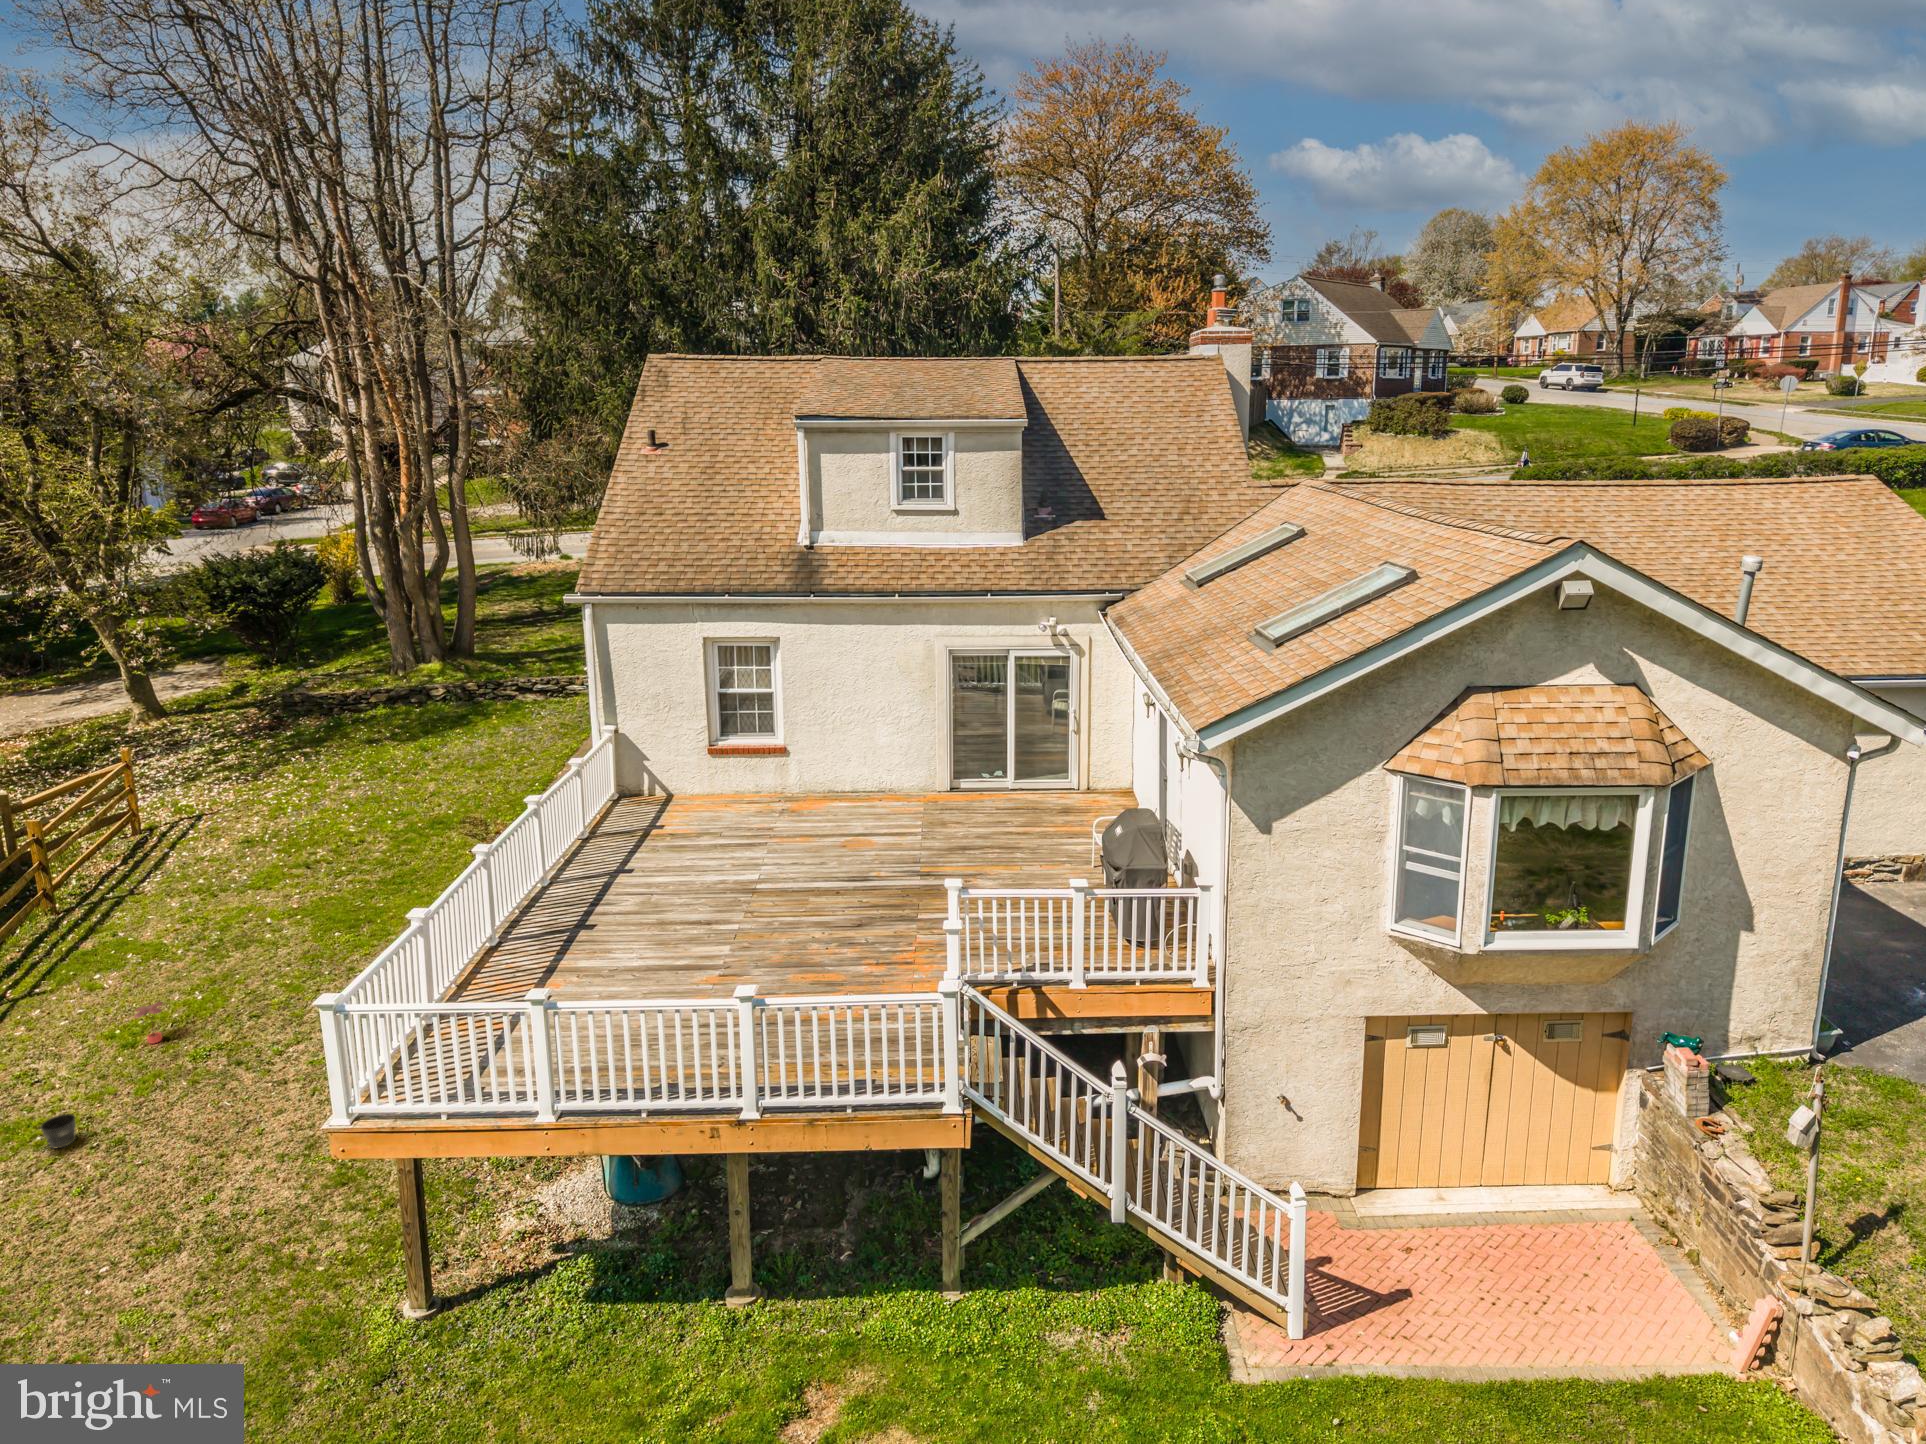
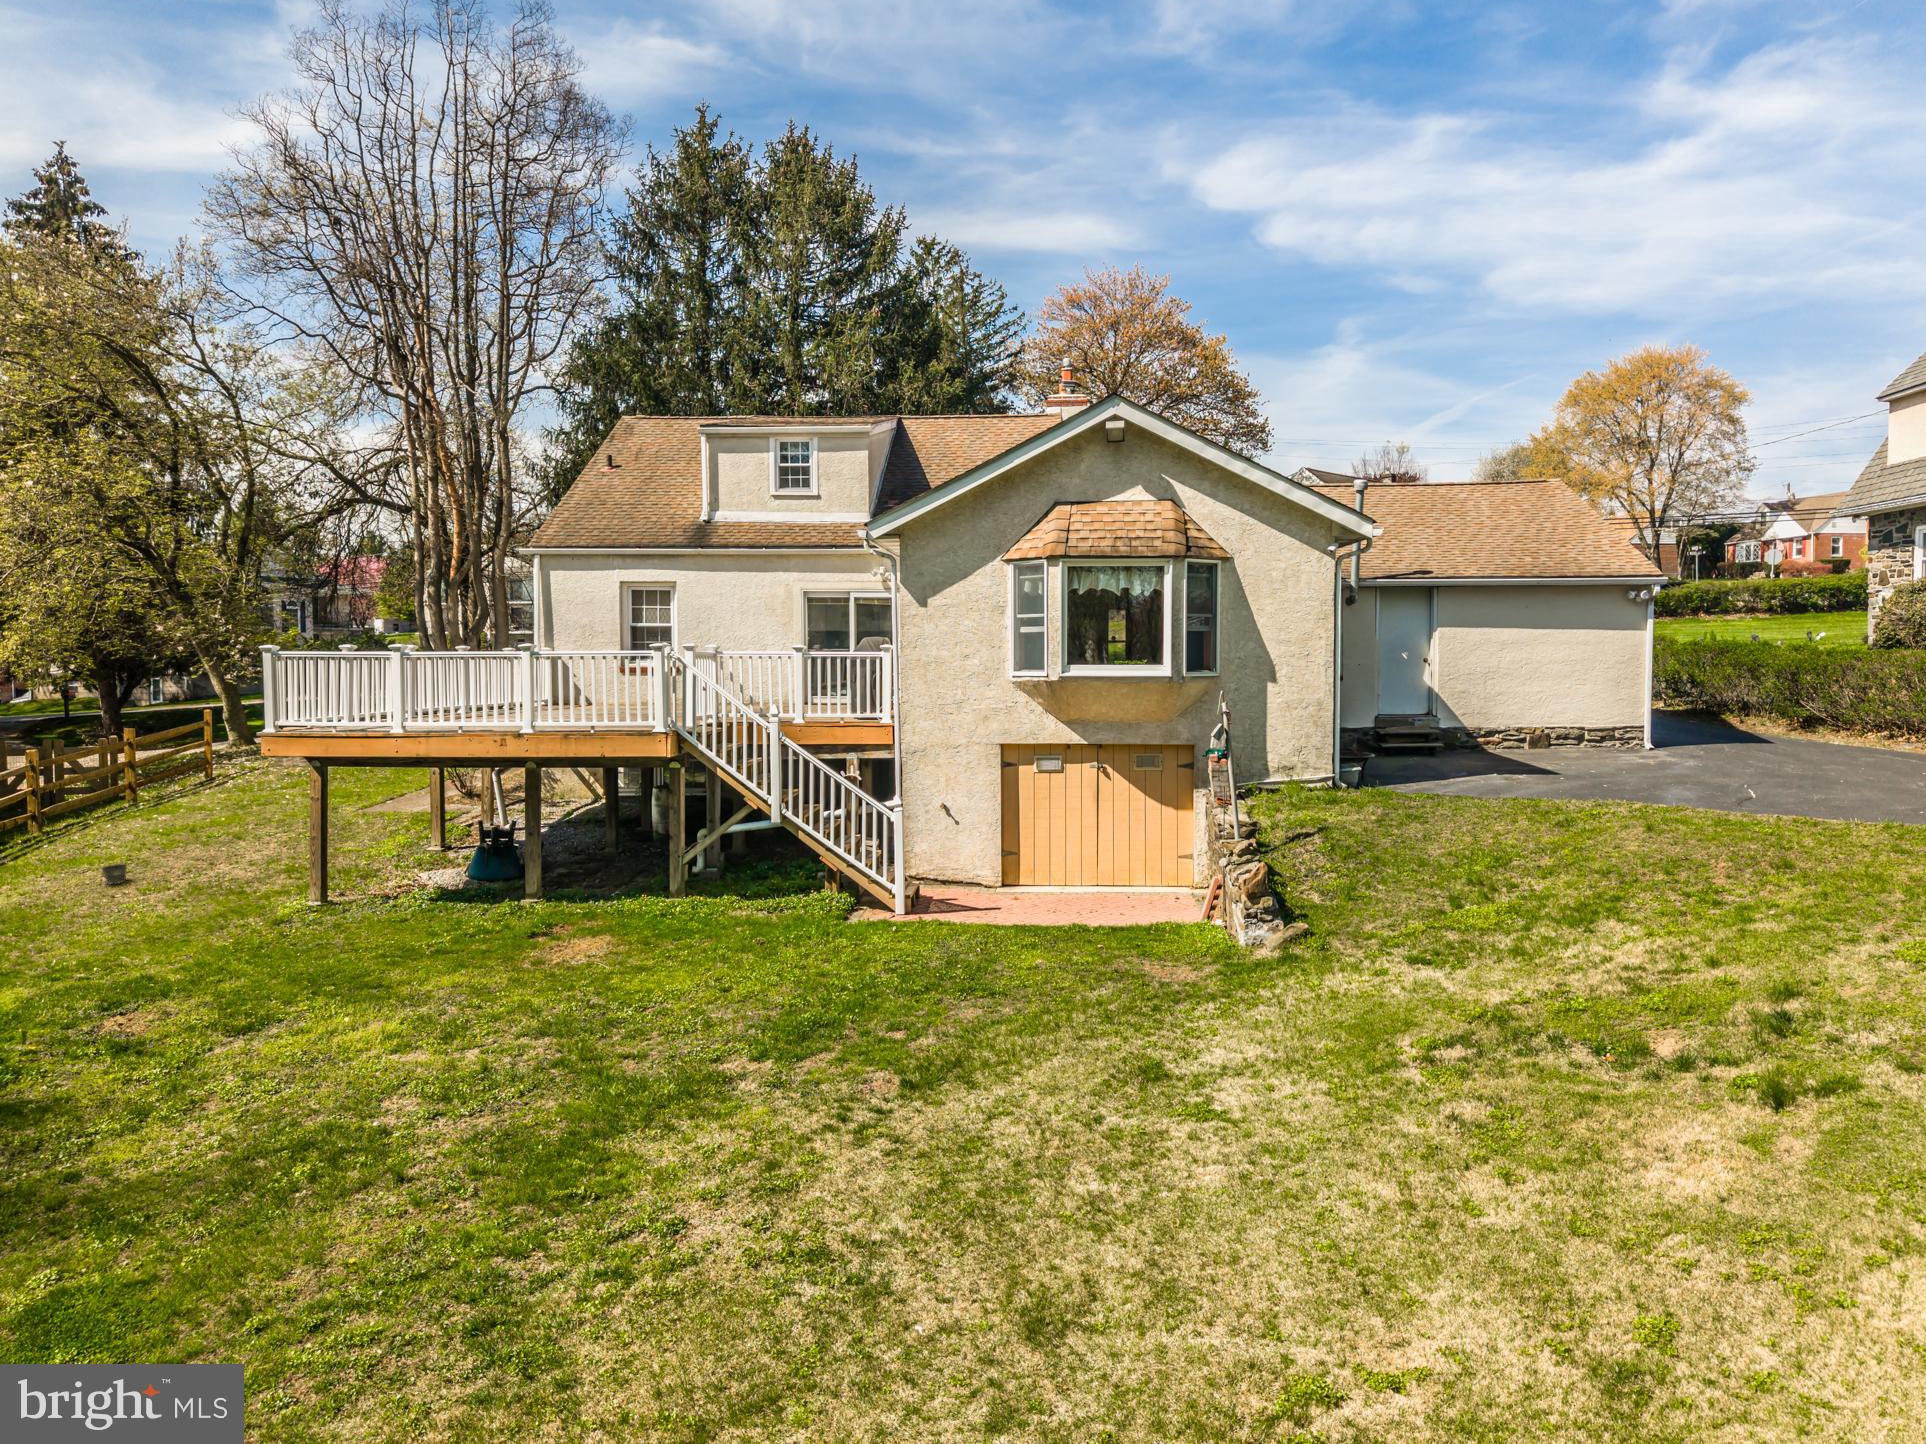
potted plant: present [134,1002,162,1044] -> none [185,815,208,844]

